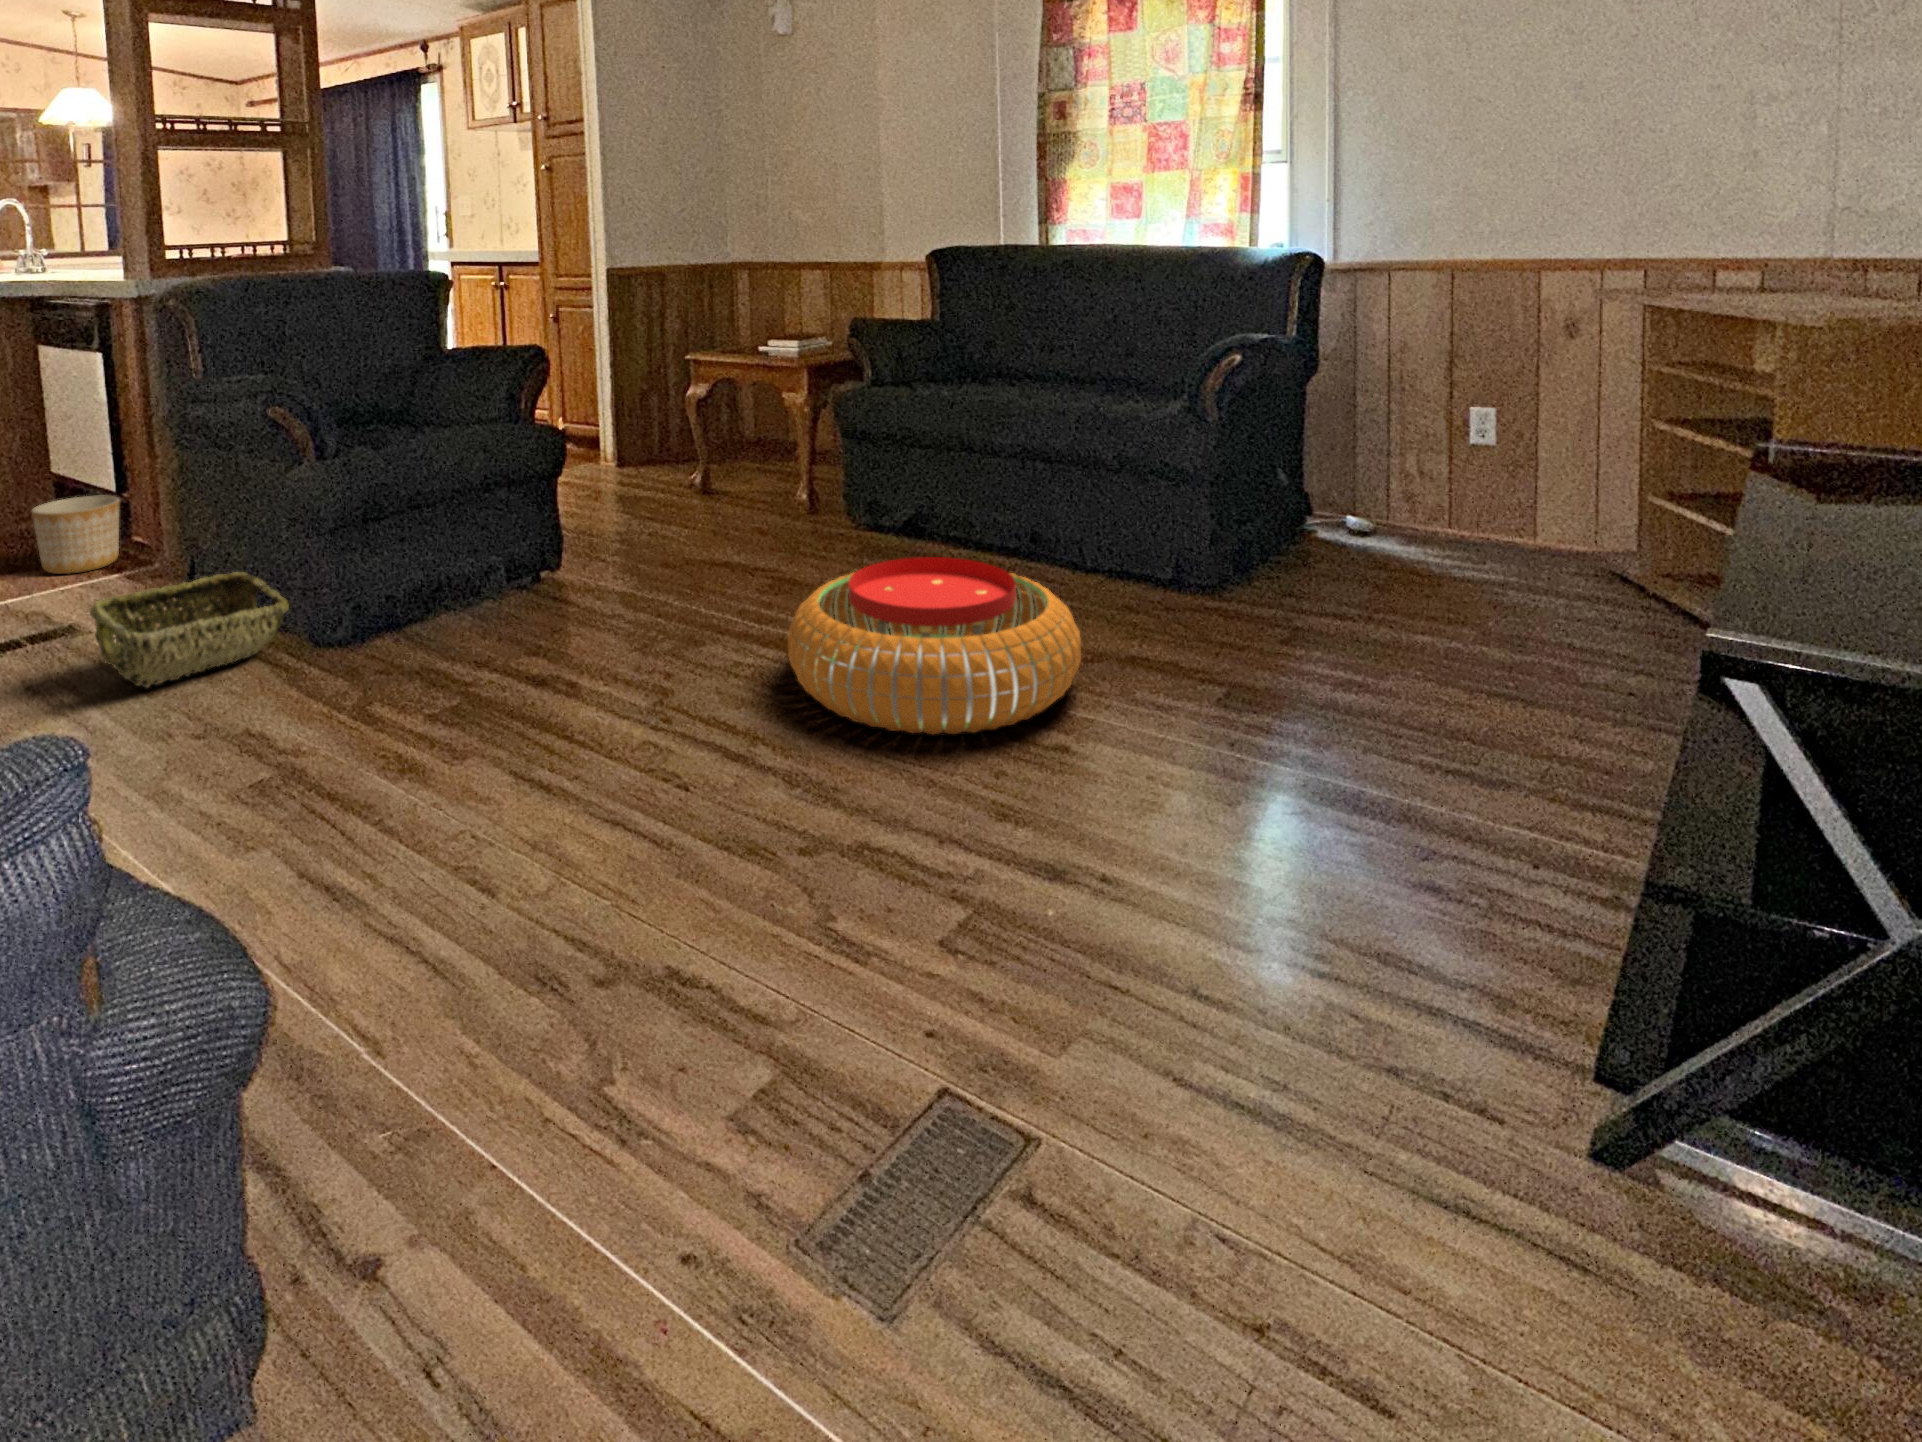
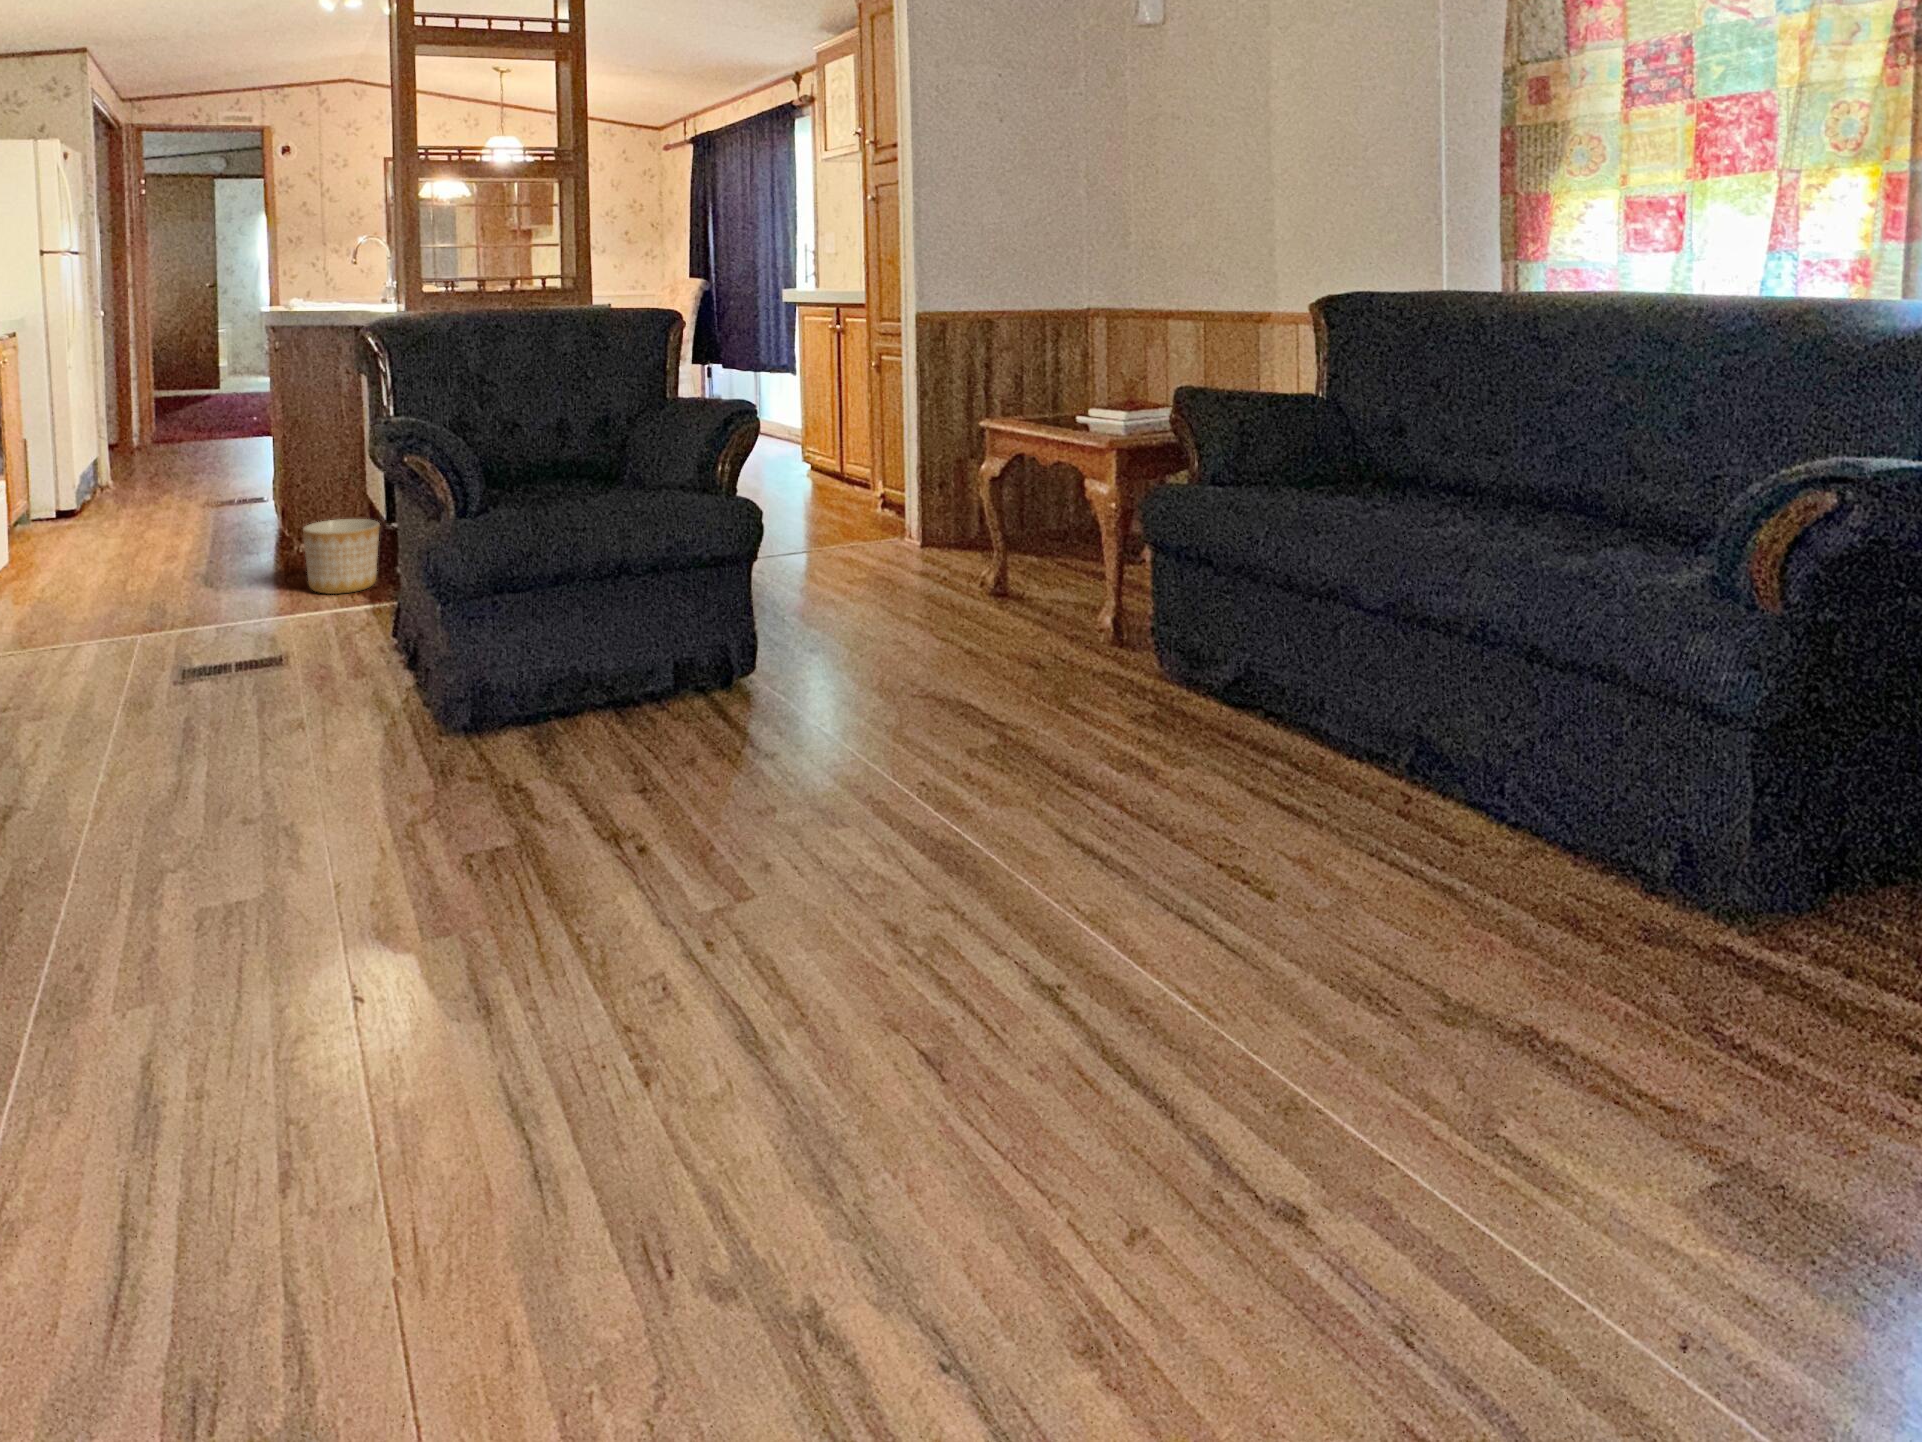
pouf: present [788,557,1081,734] -> none [863,748,1351,1084]
woven basket: present [90,572,289,688] -> none [219,619,404,731]

